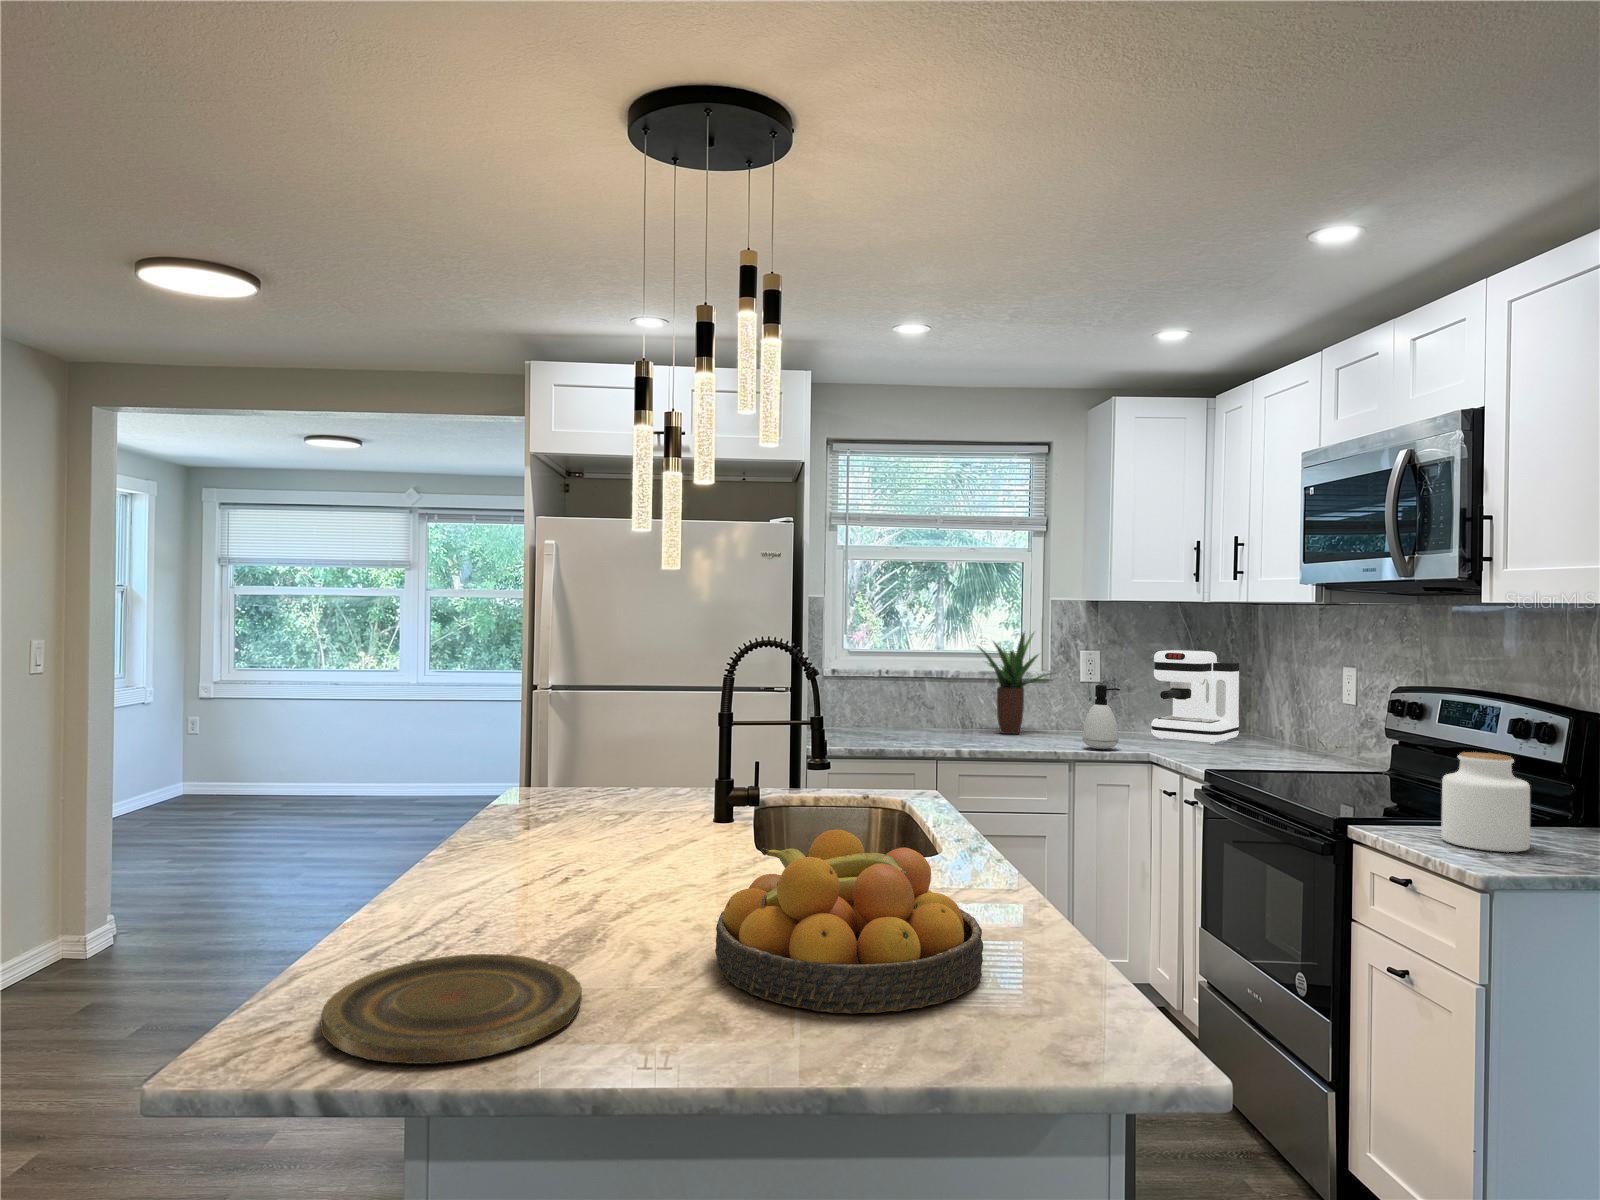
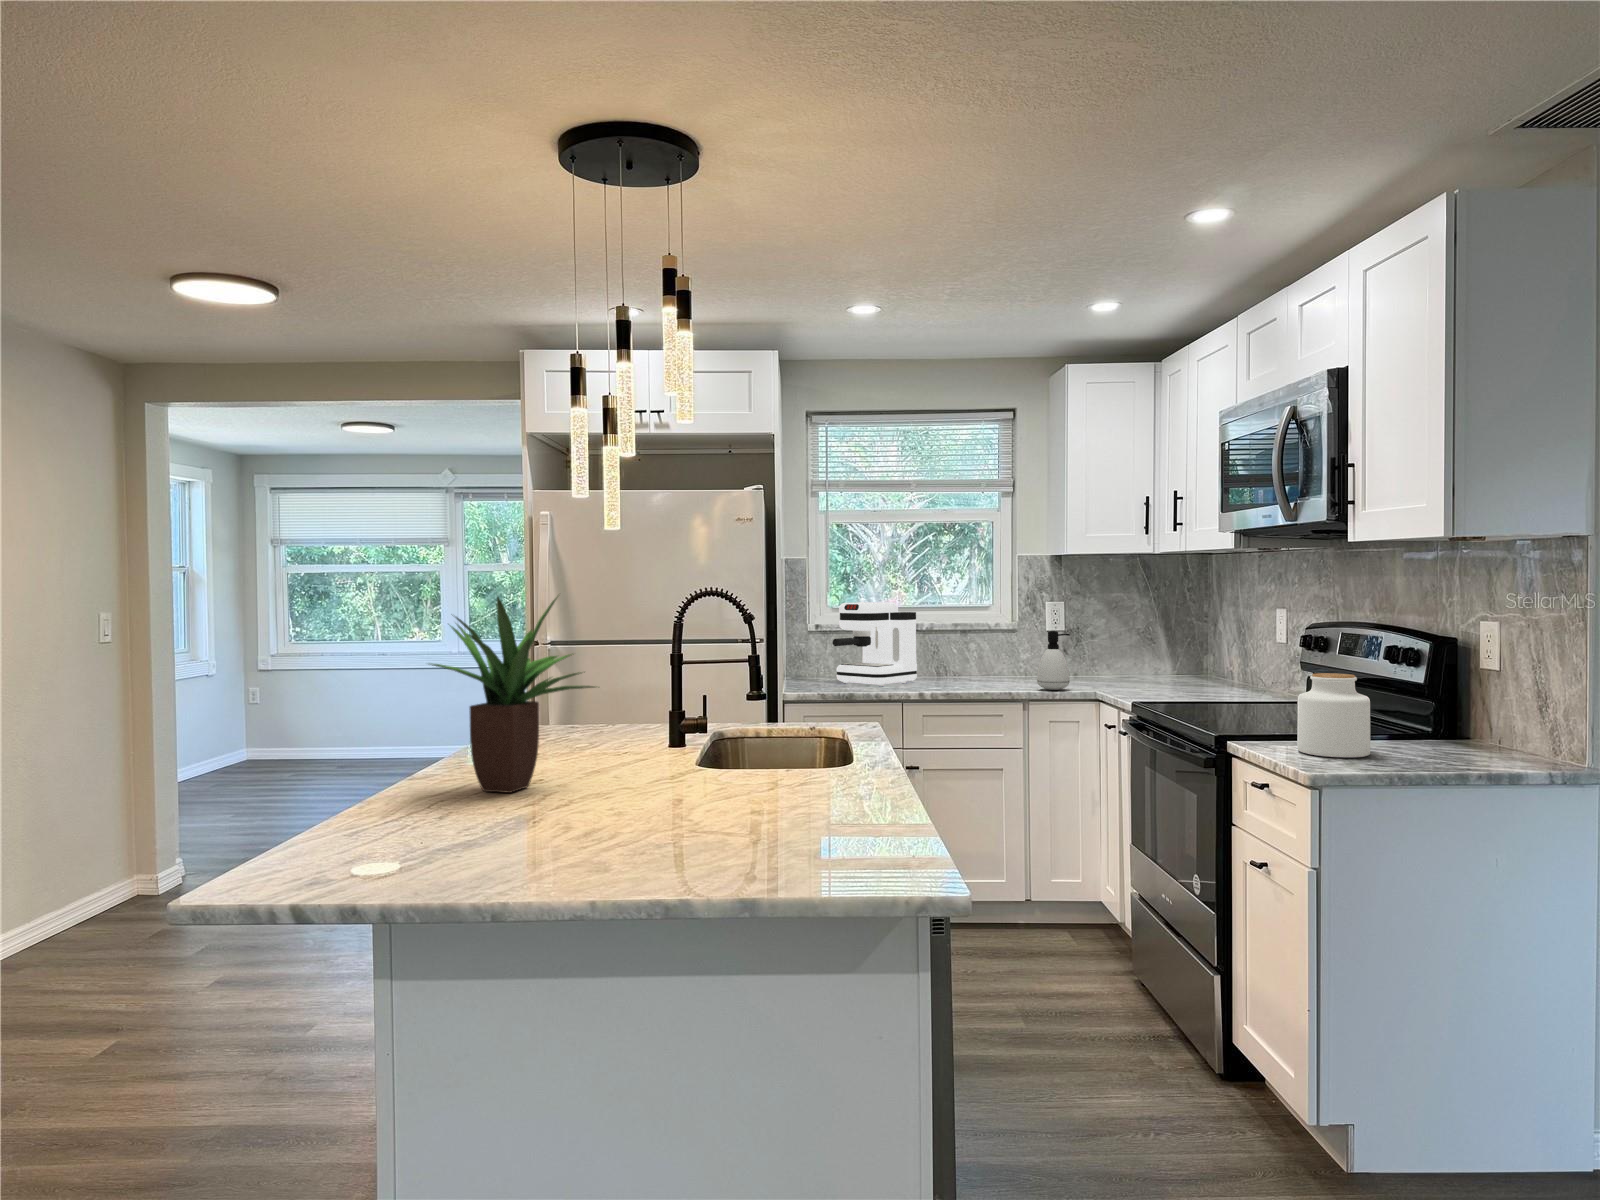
potted plant: present [978,633,1051,734] -> present [432,597,595,793]
coffee maker: present [1151,650,1239,744] -> present [833,602,917,686]
fruit bowl: present [715,829,983,1014] -> none [615,732,826,861]
plate: present [320,954,582,1064] -> none [304,827,503,888]

